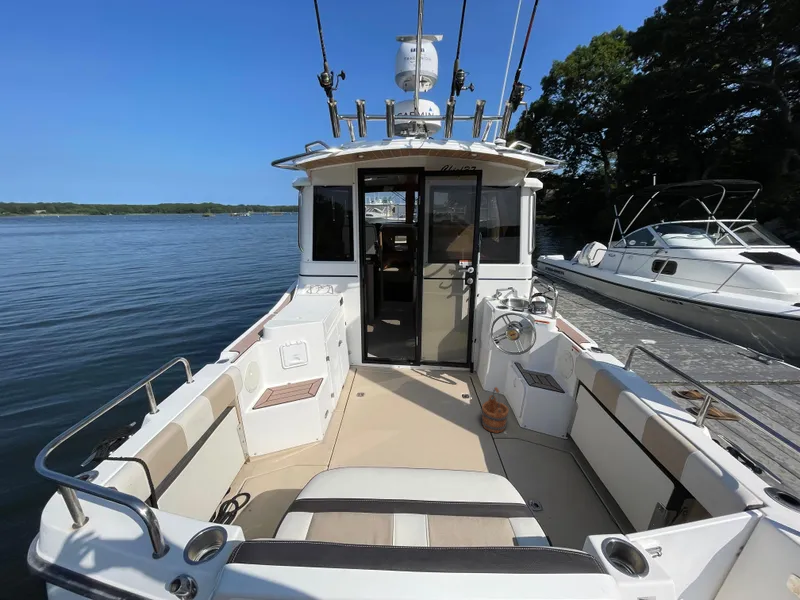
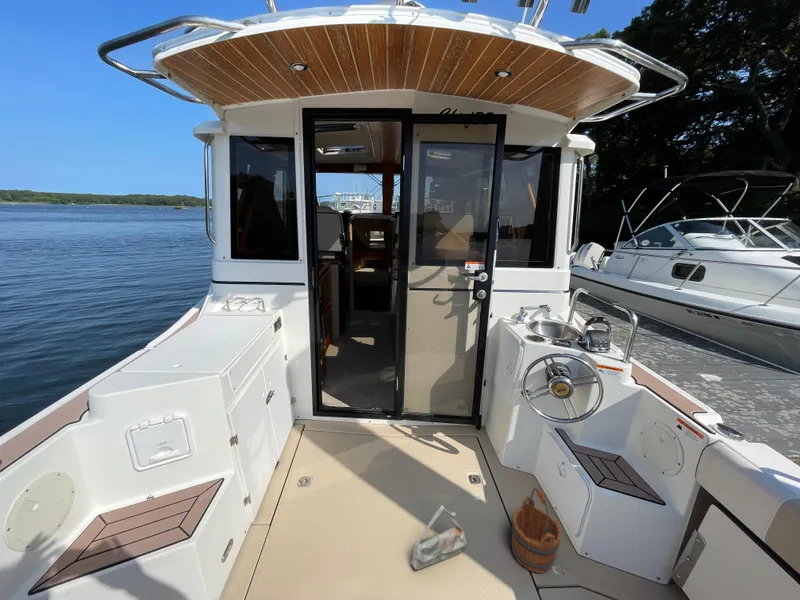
bag: none [424,394,456,429] -> present [411,505,467,570]

